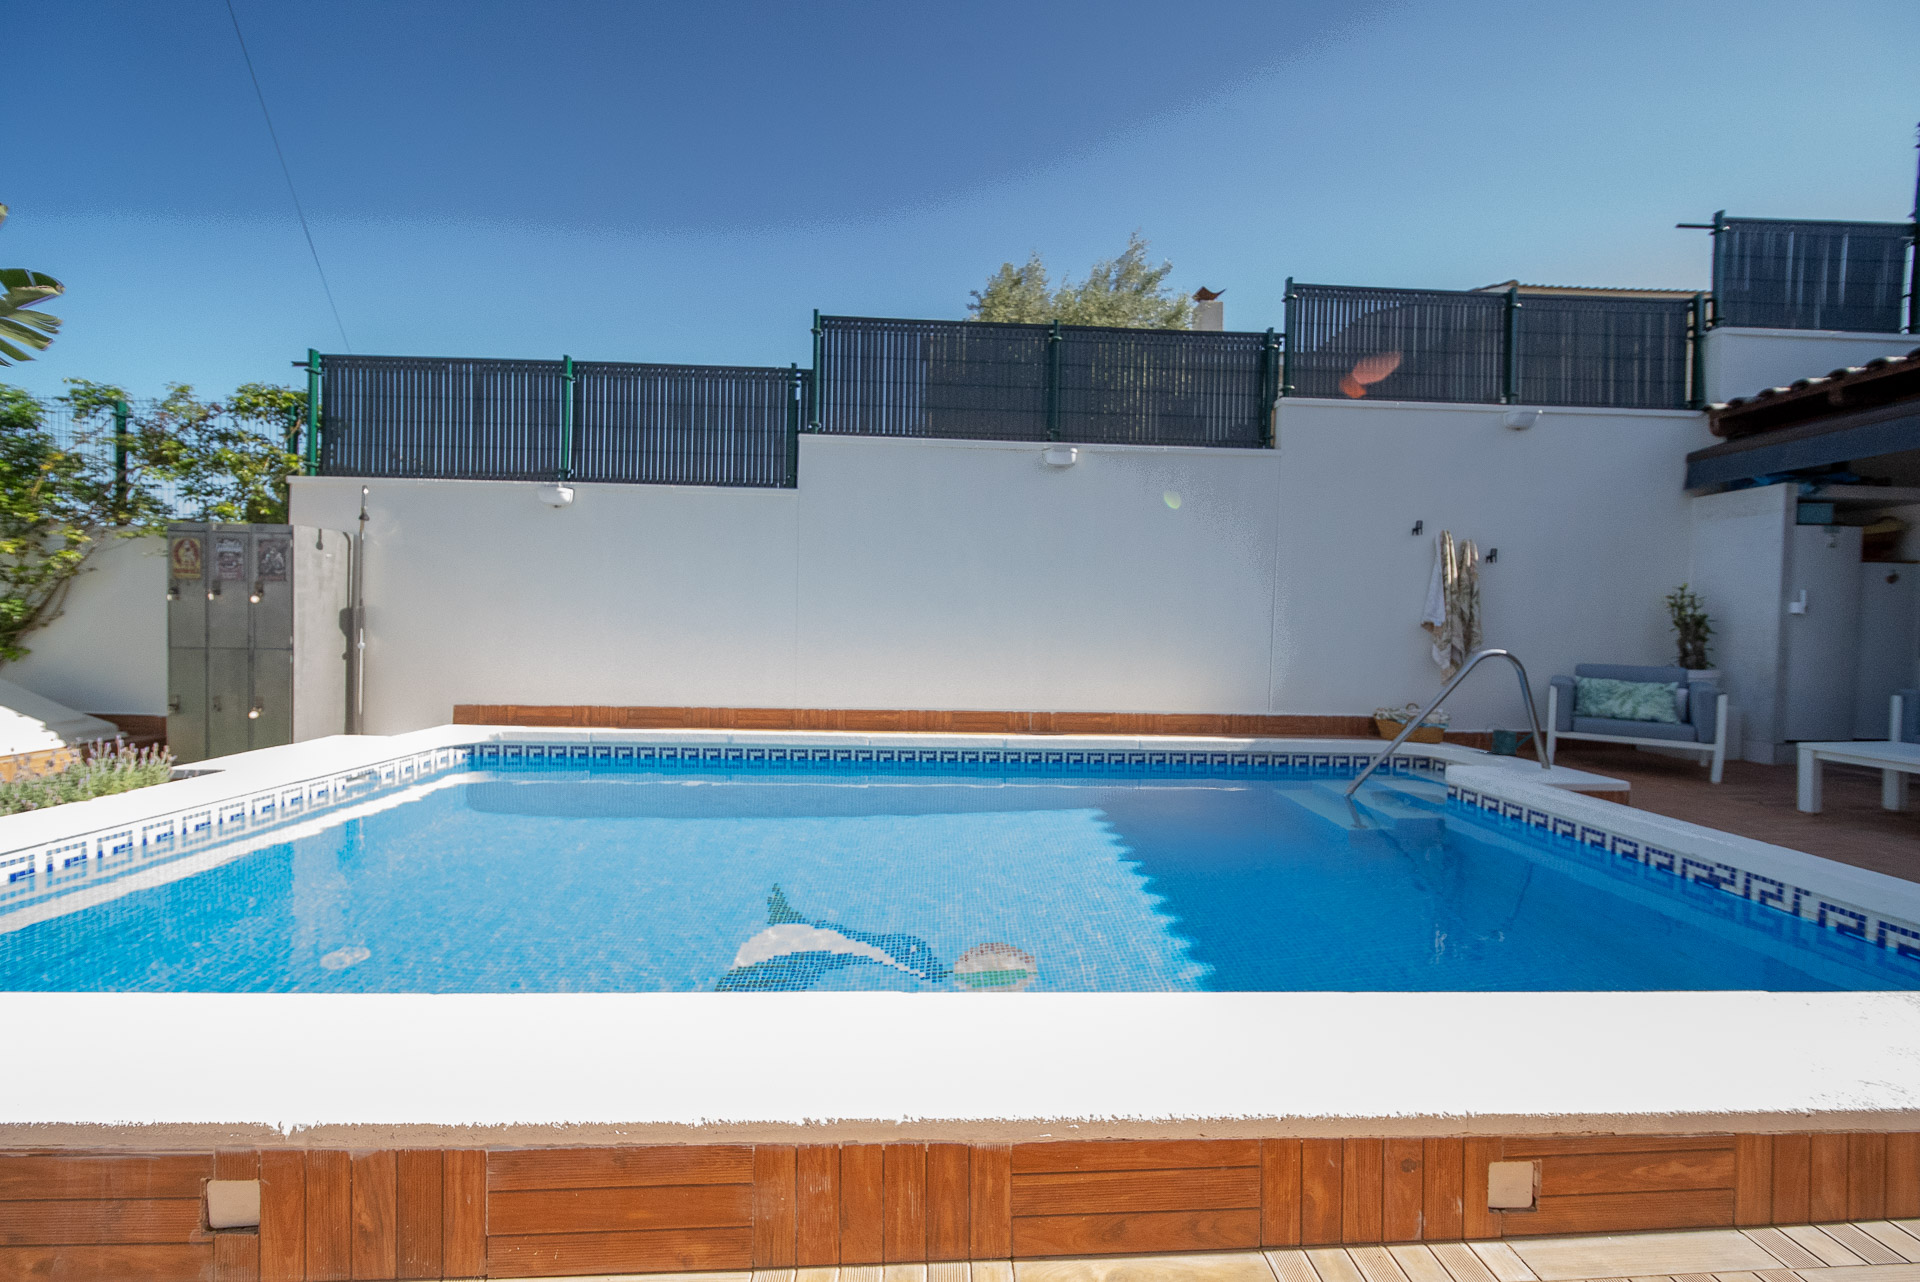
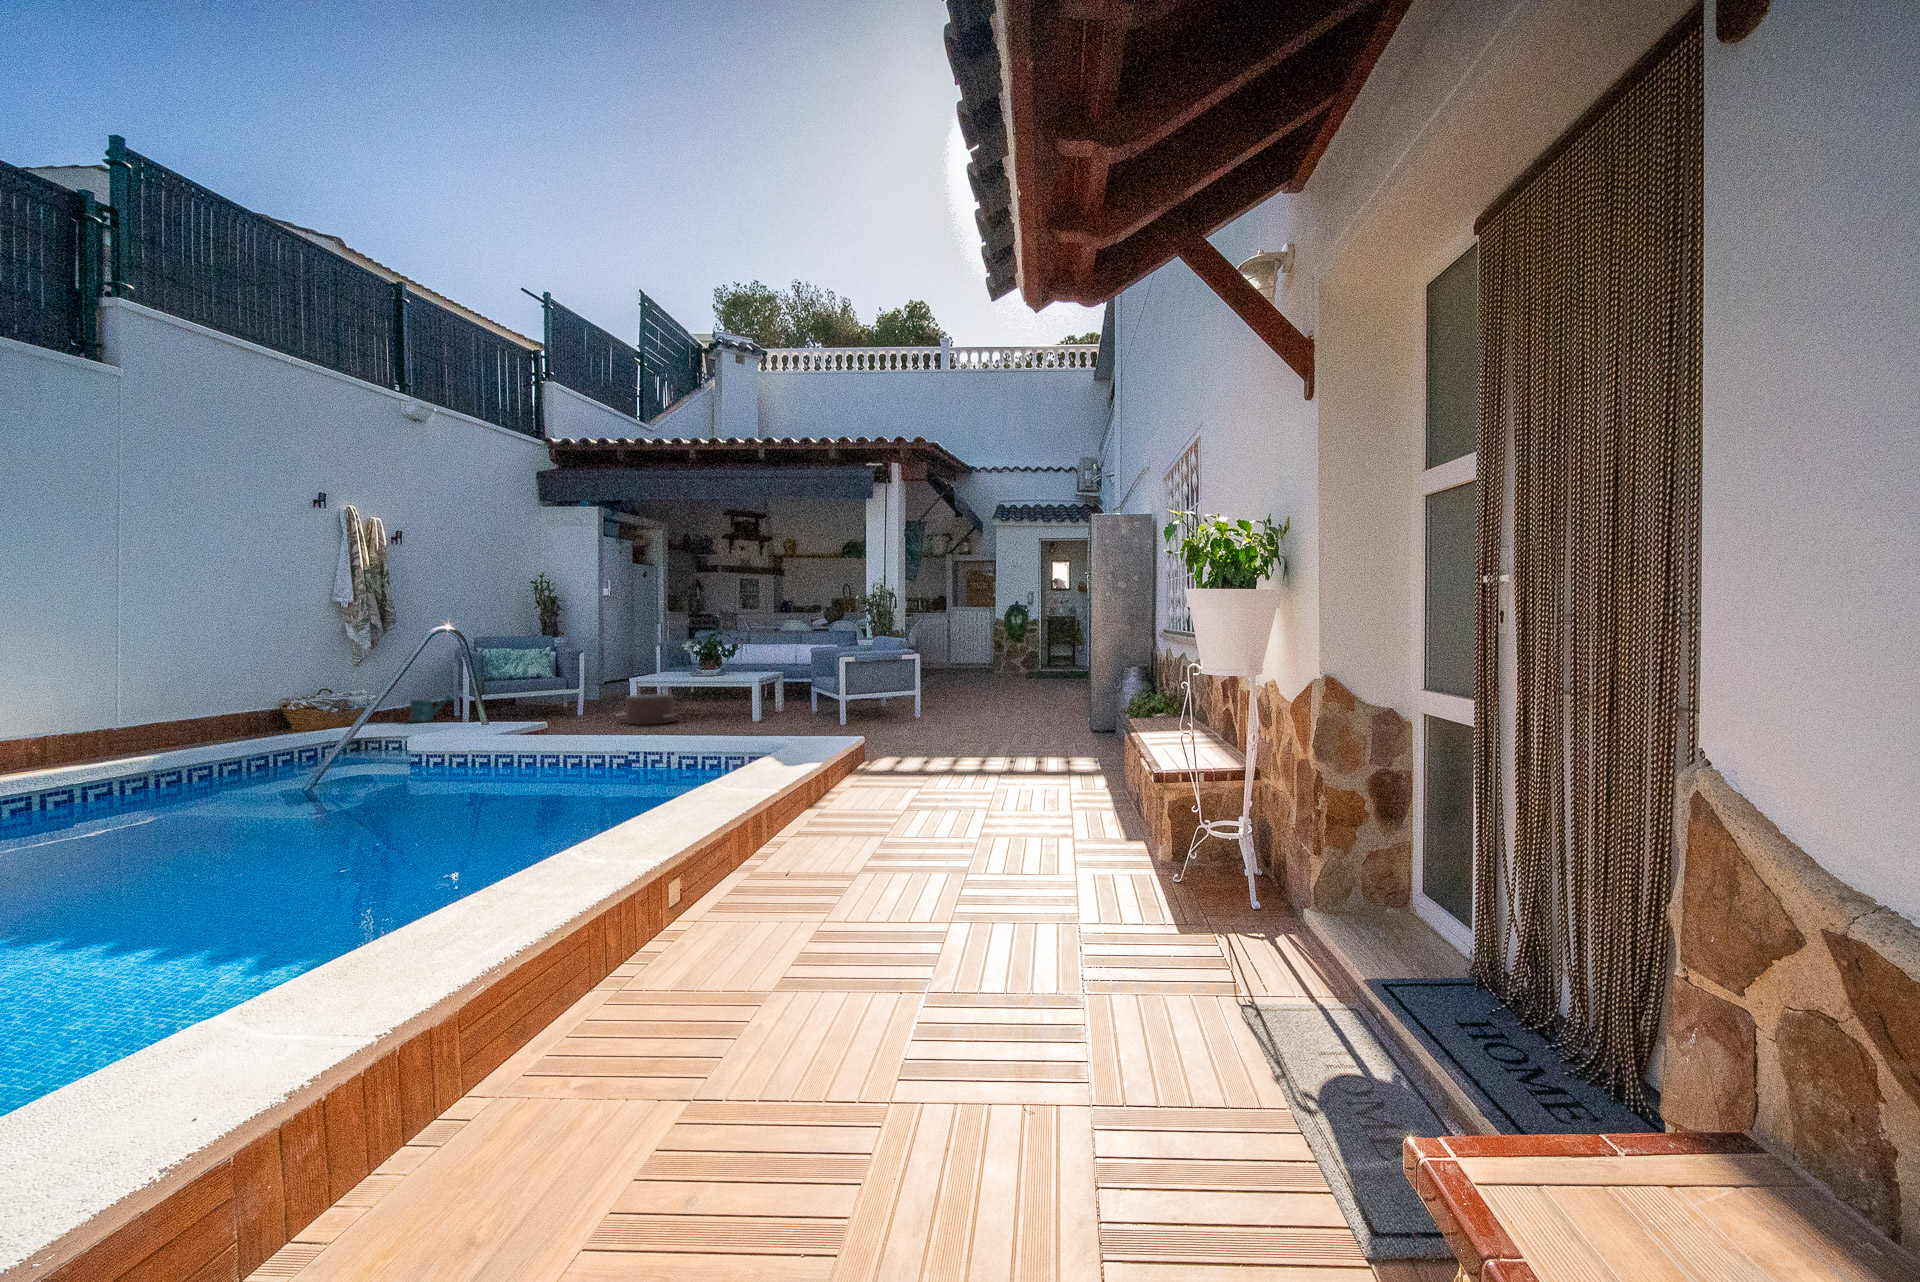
pouf: none [1753,770,1879,823] -> present [617,694,677,724]

